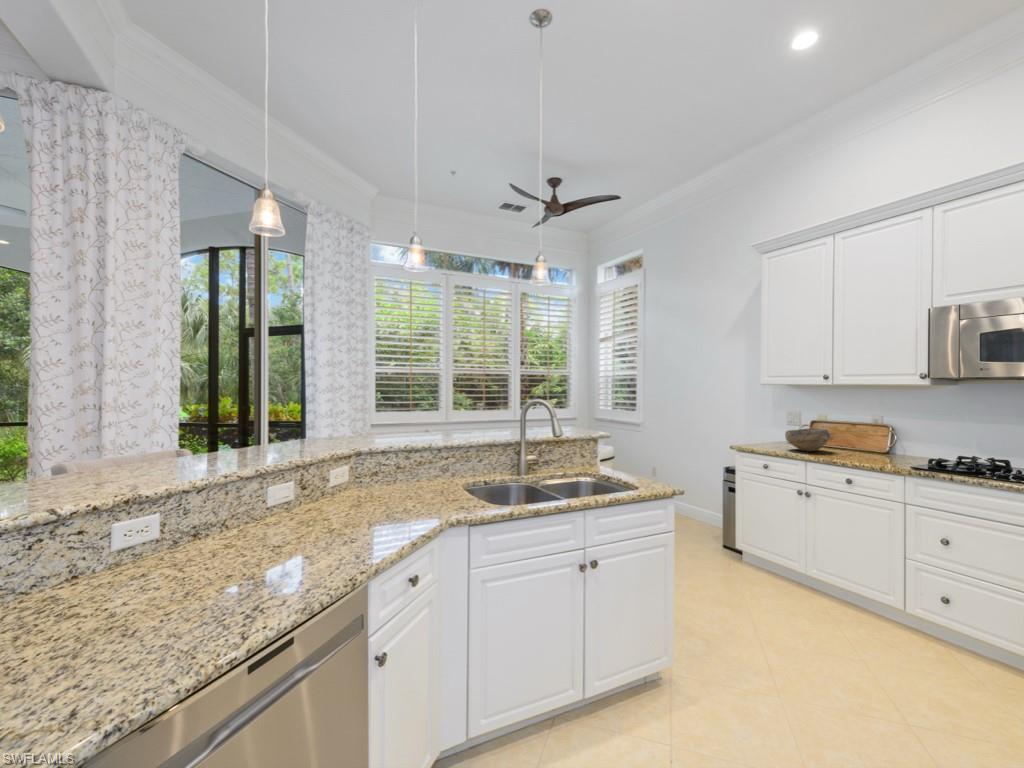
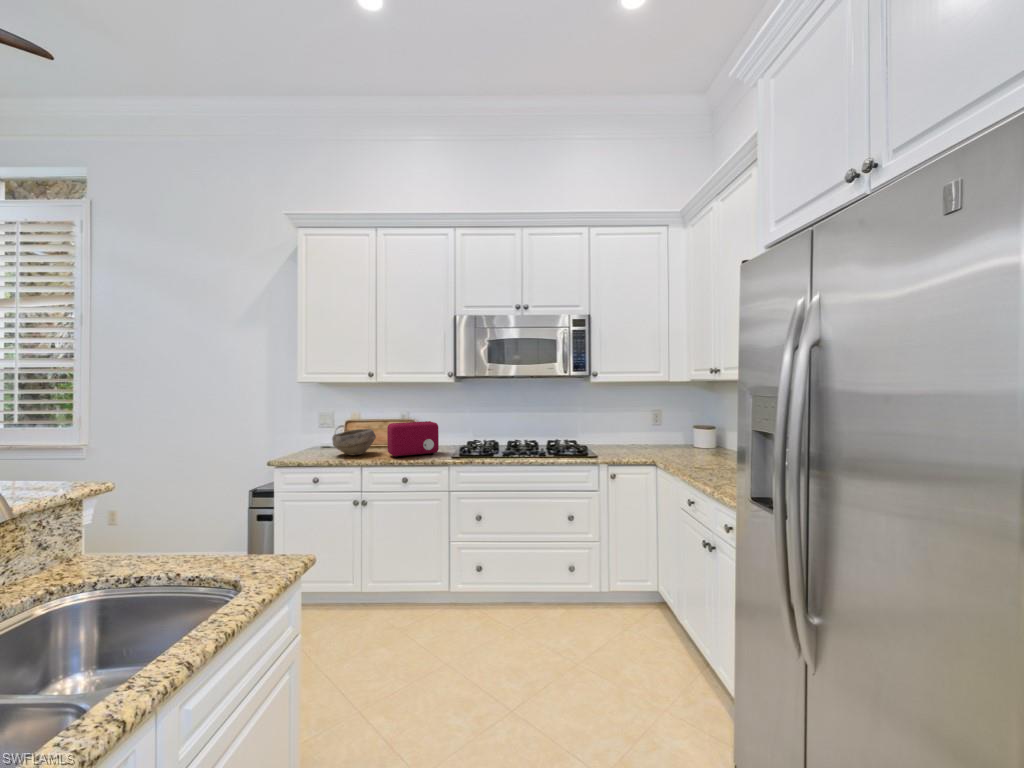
toaster: none [838,424,902,462] -> present [387,421,439,458]

